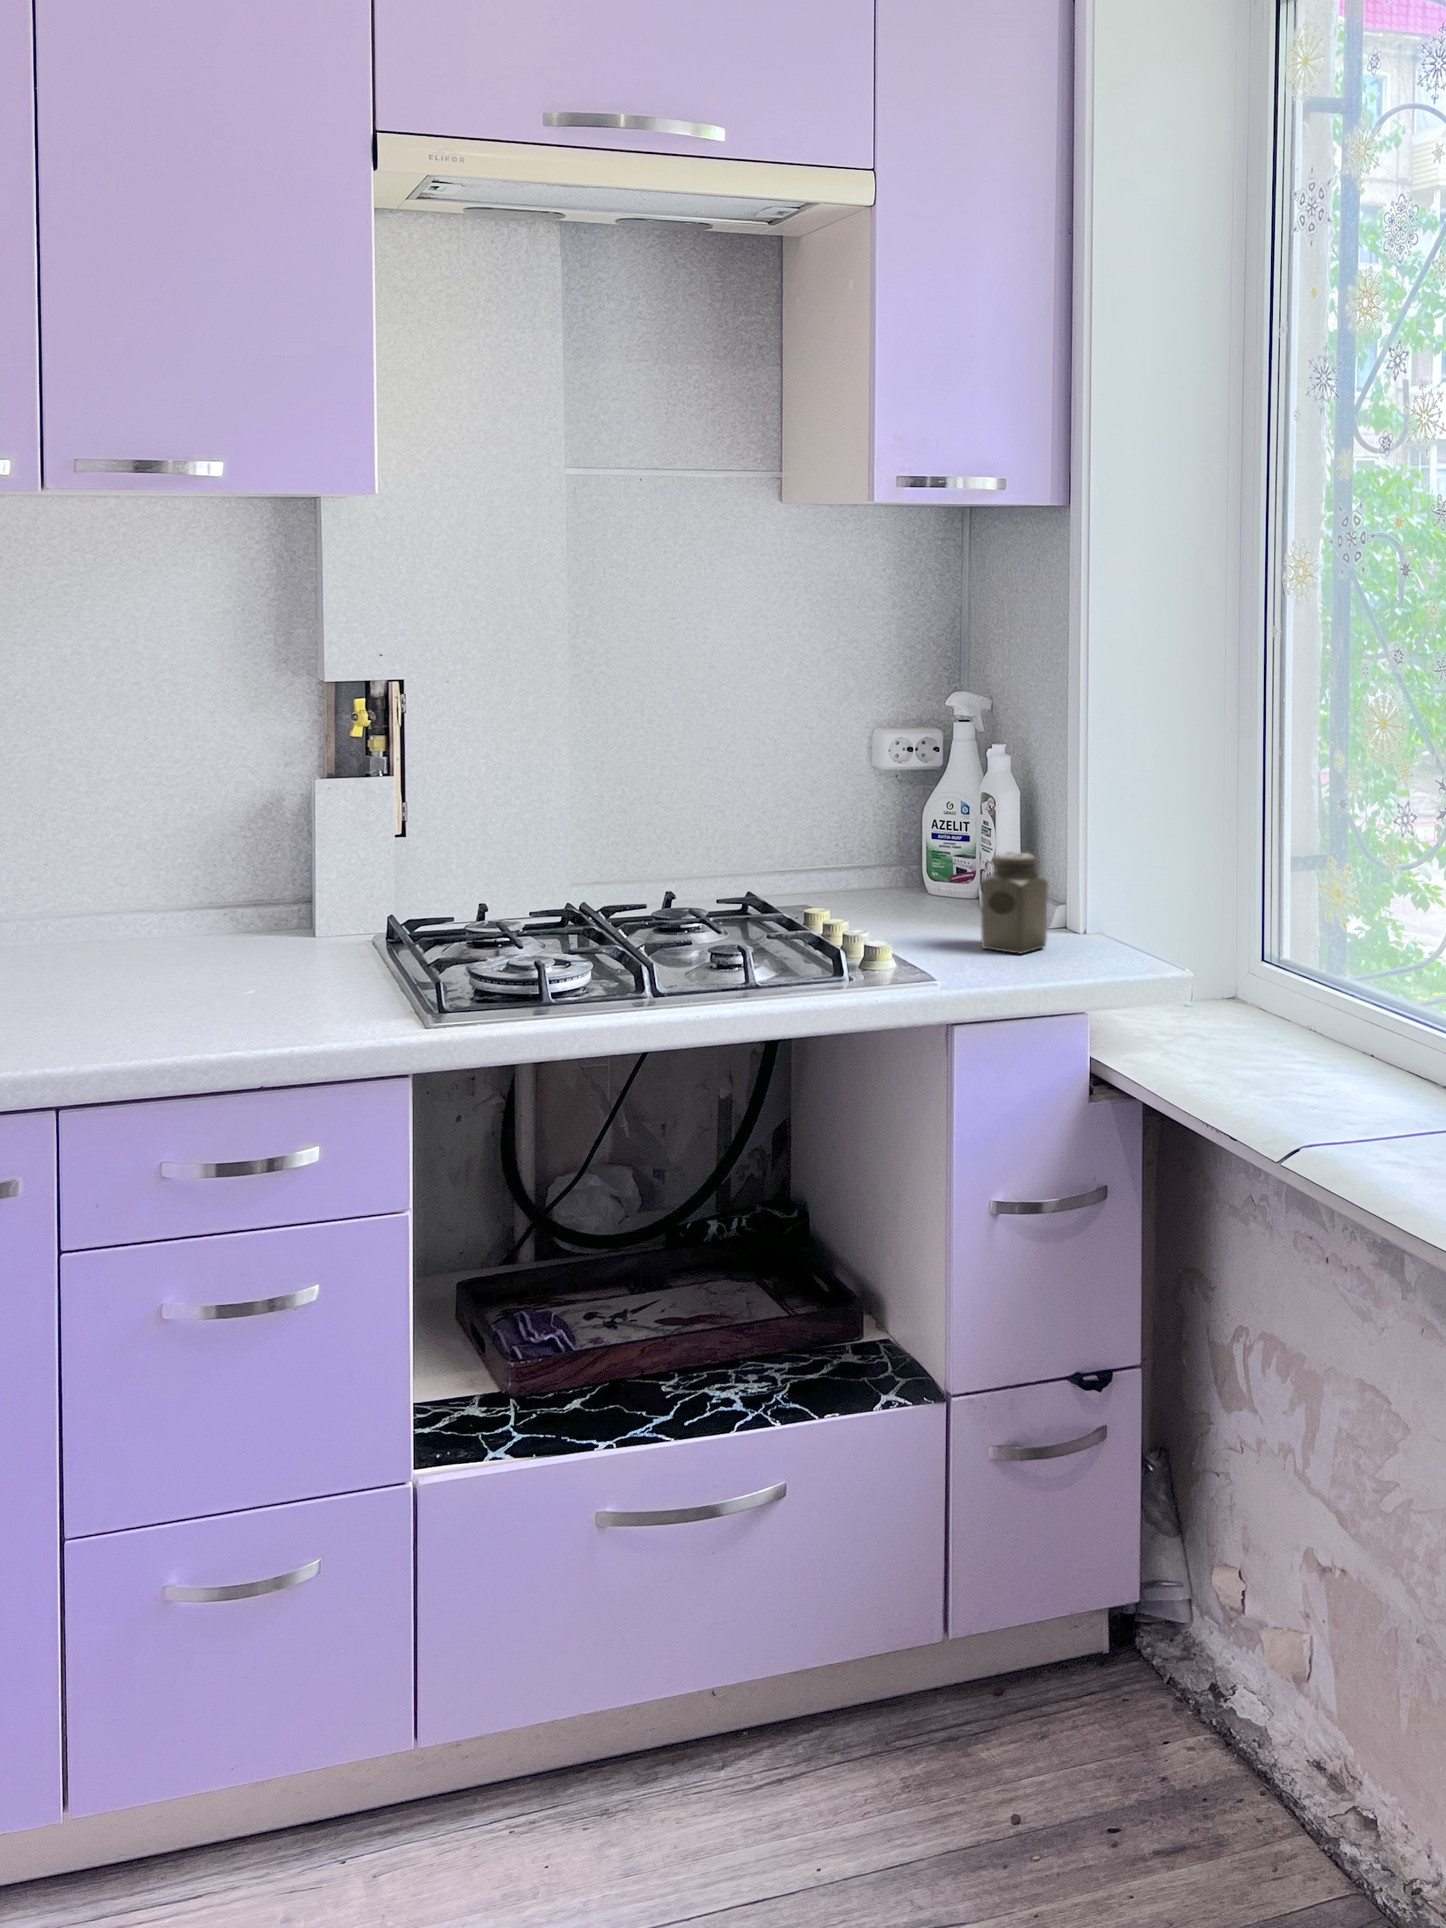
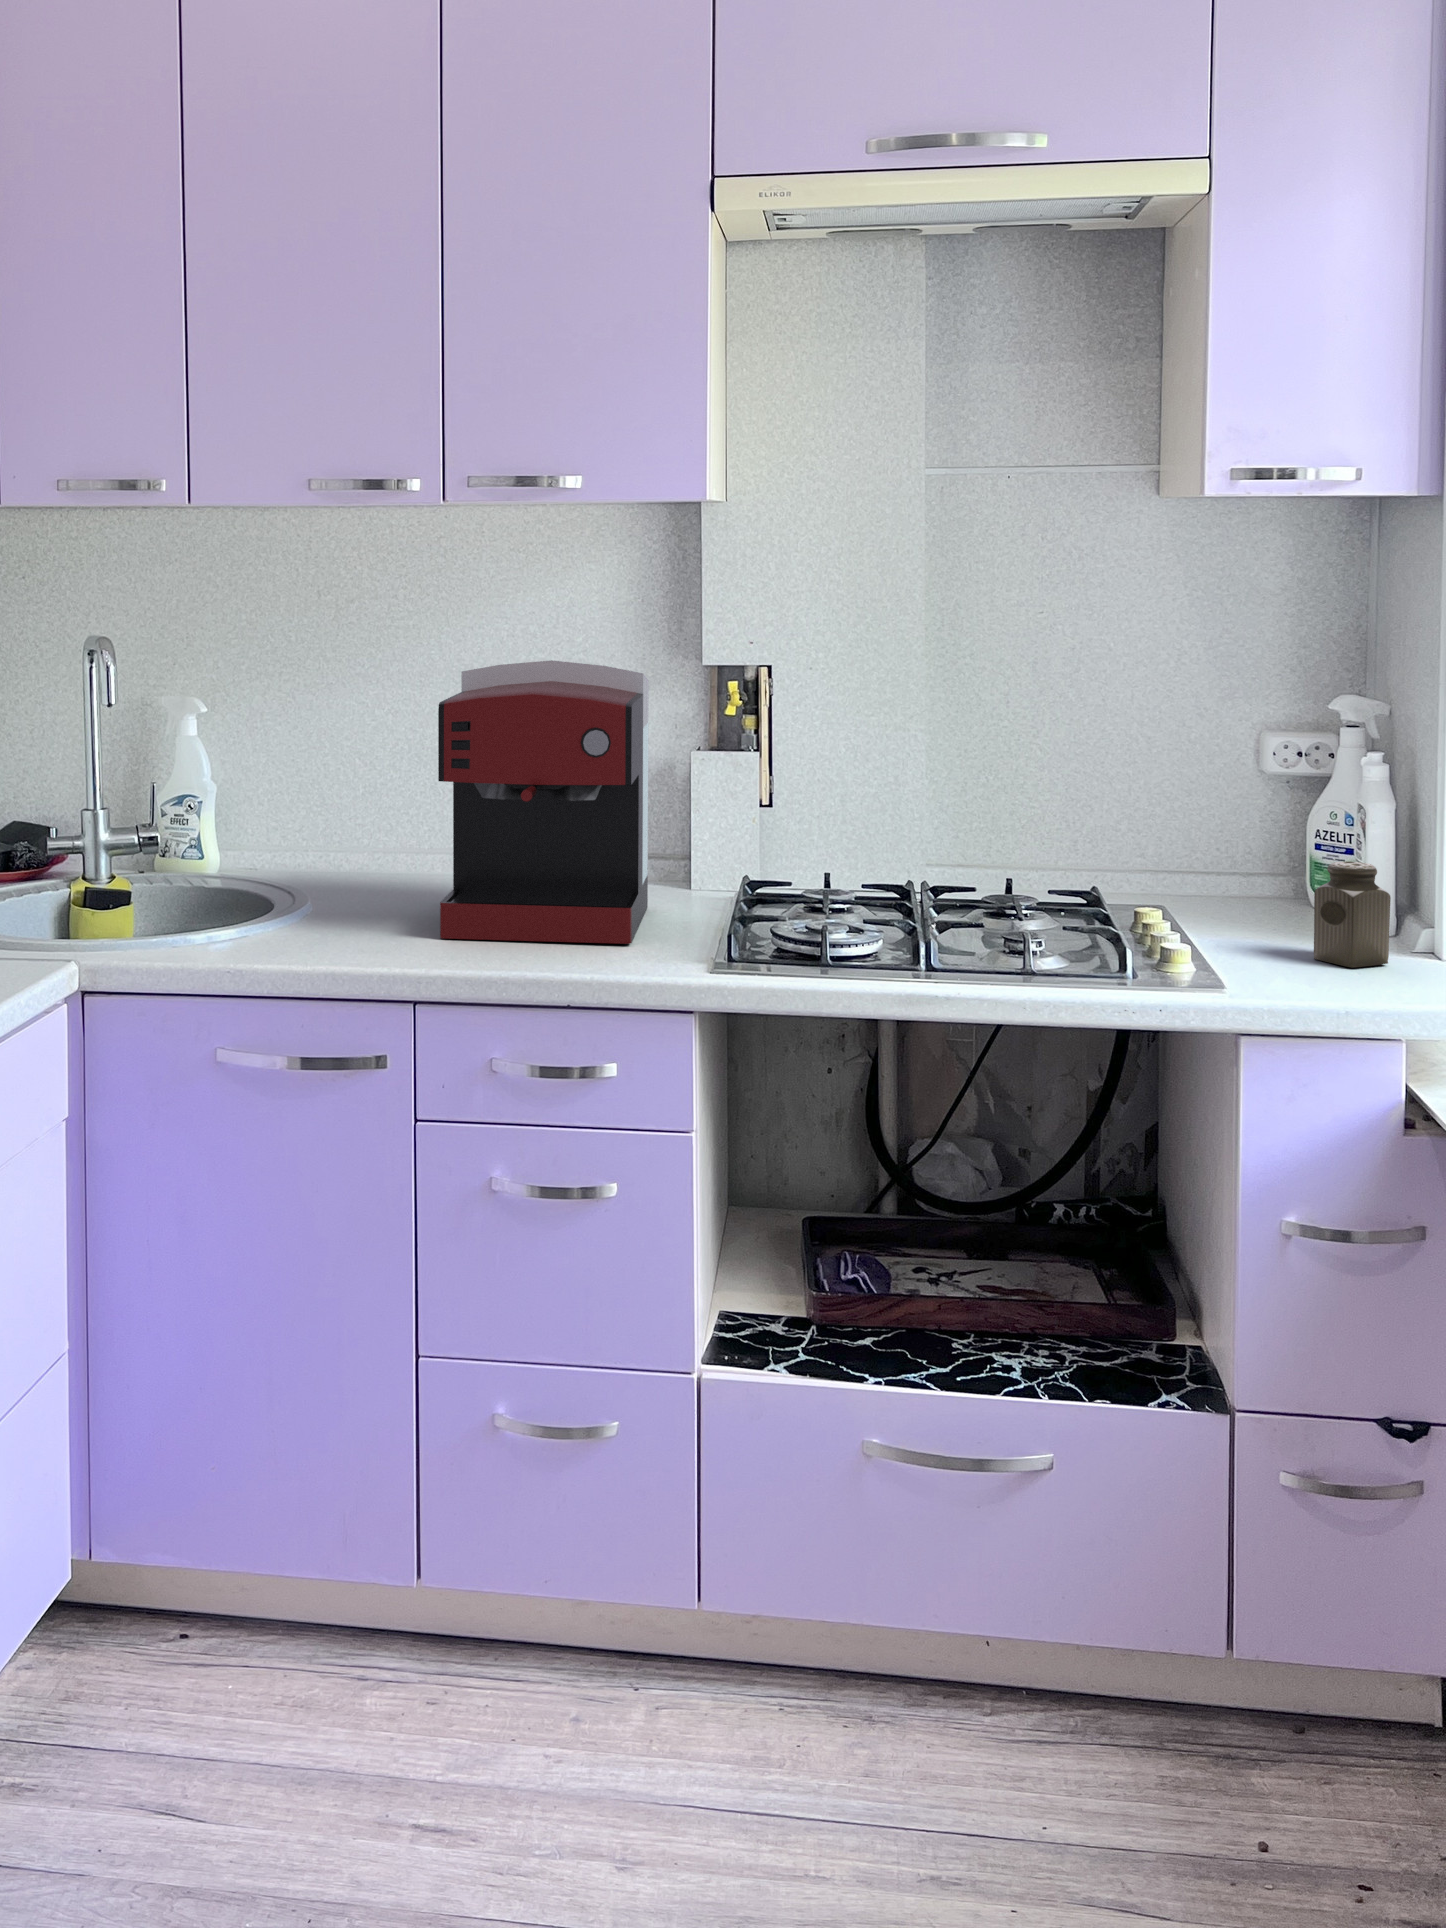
coffee maker: none [53,680,298,1019] -> present [438,660,648,944]

